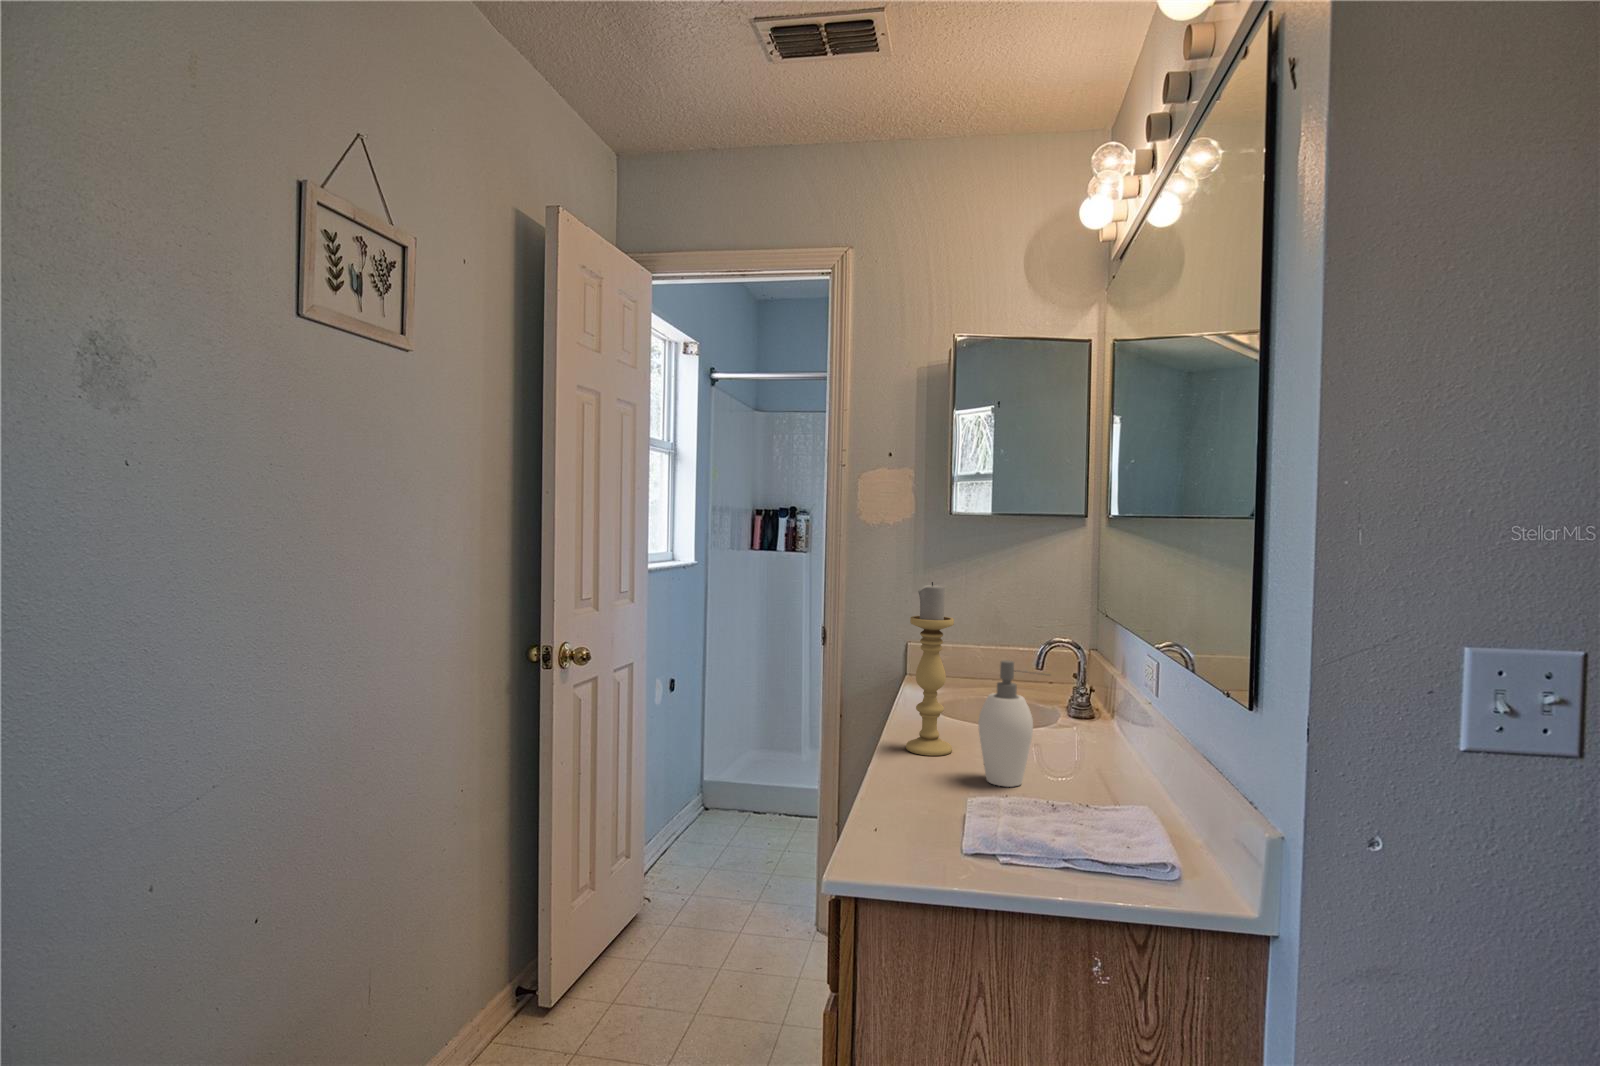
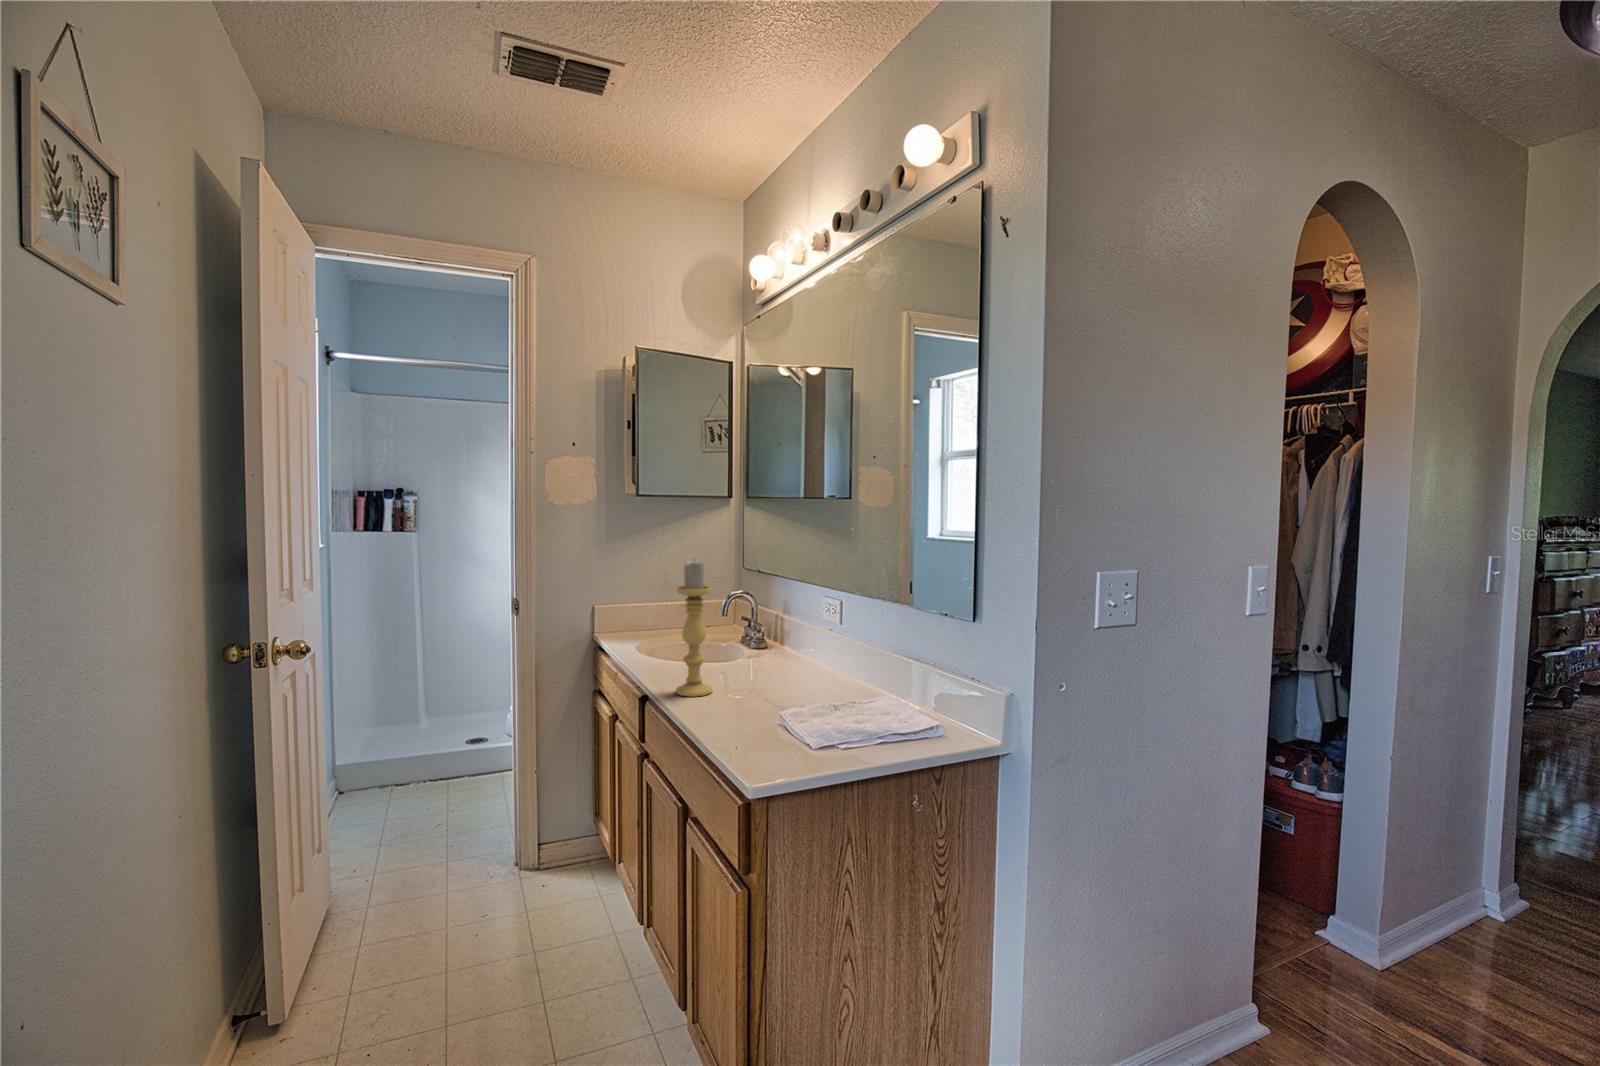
soap dispenser: present [978,660,1049,787] -> none [755,613,807,706]

